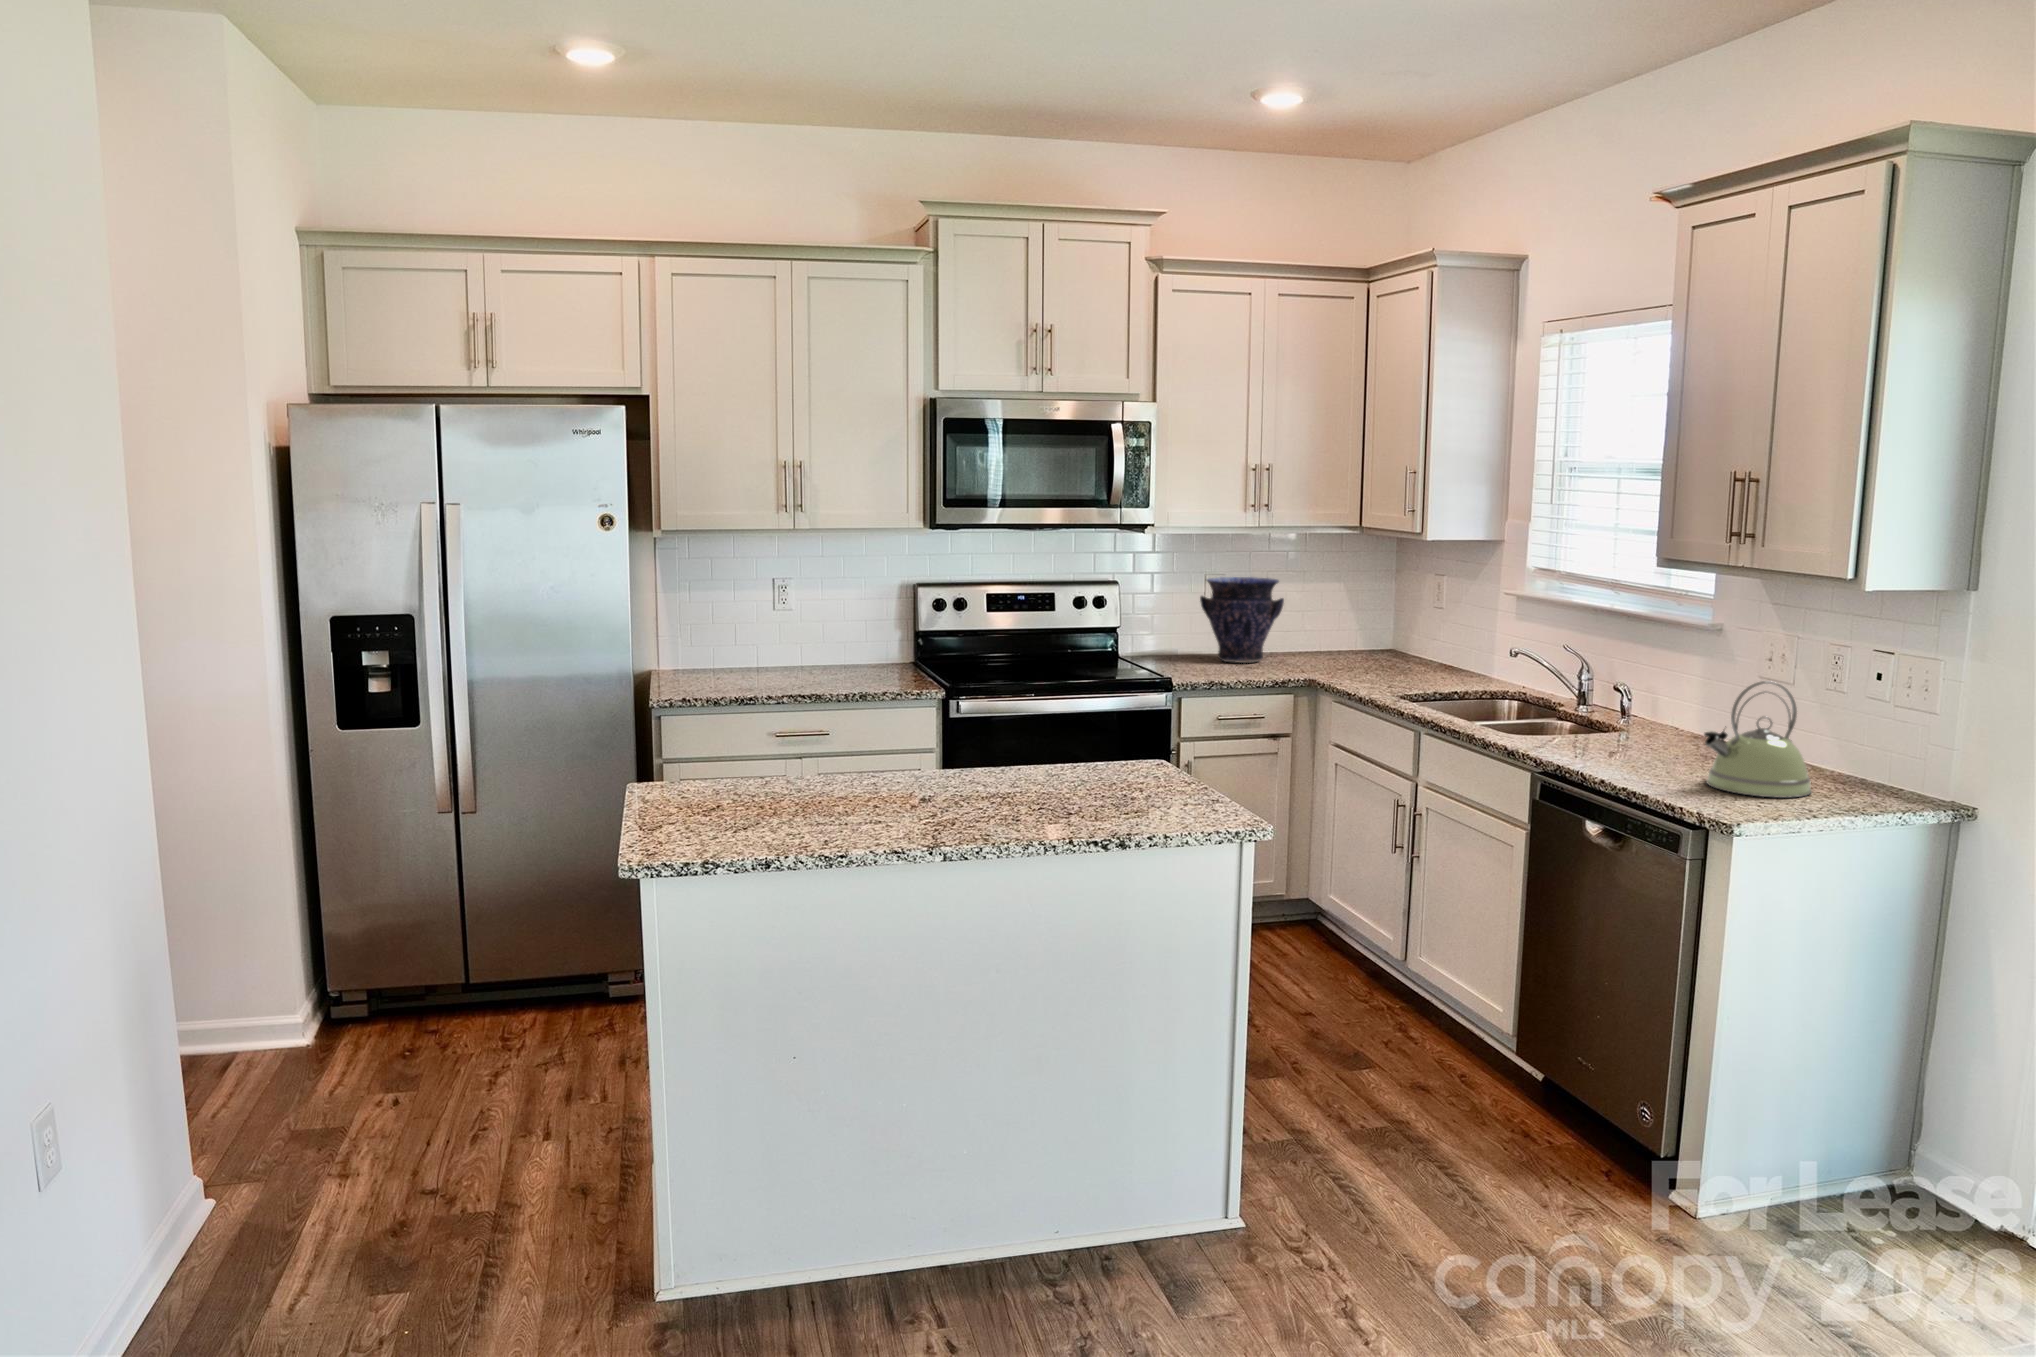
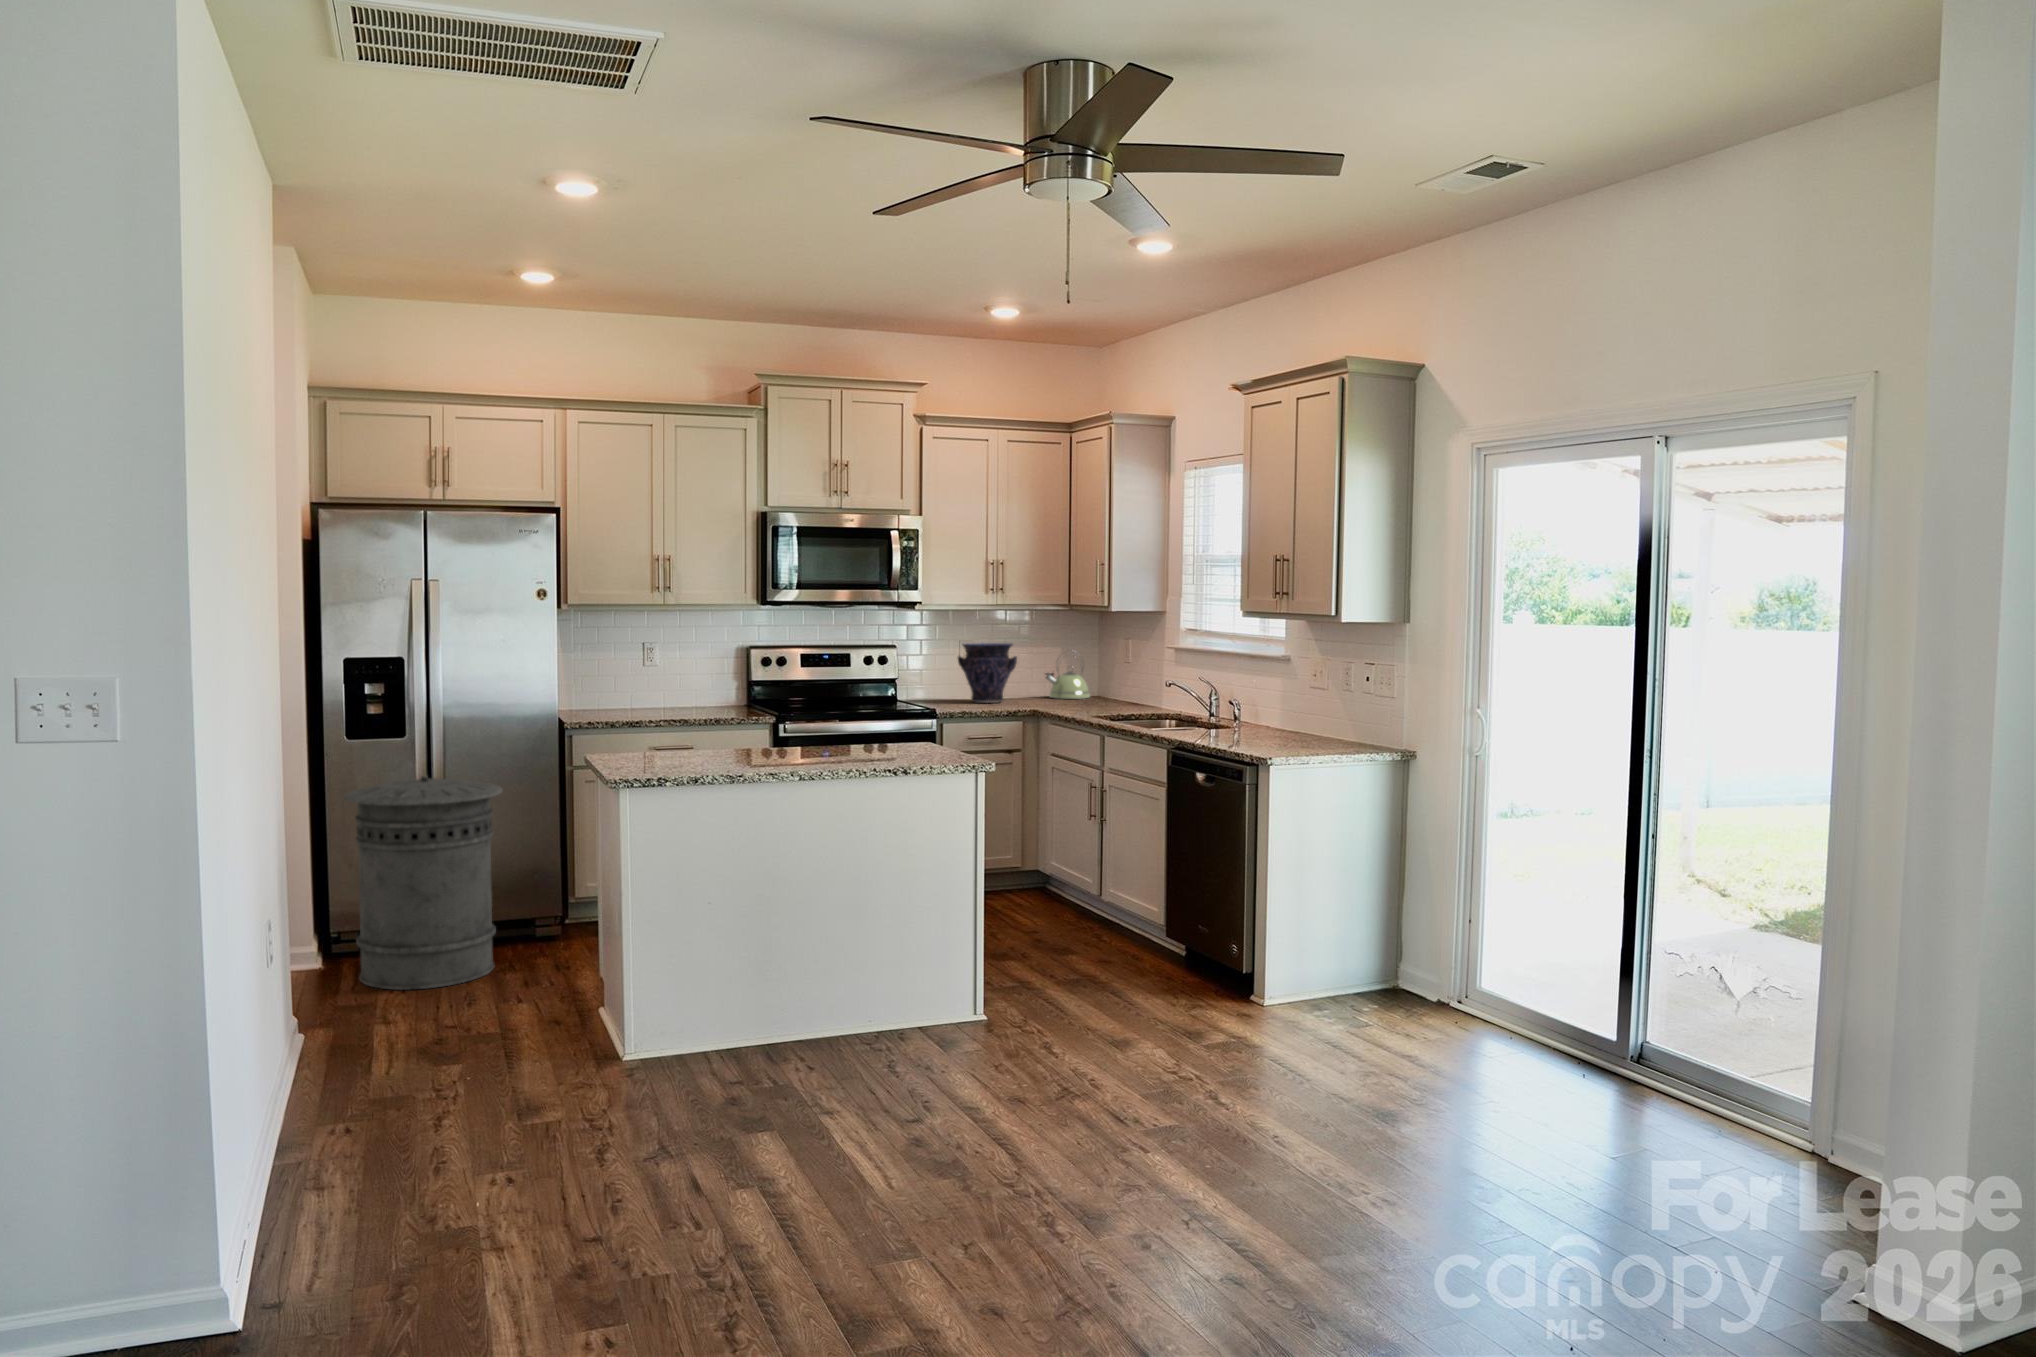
kettle: present [1704,681,1812,798] -> present [1046,653,1090,699]
trash can: none [336,786,557,1091] -> present [344,775,502,990]

